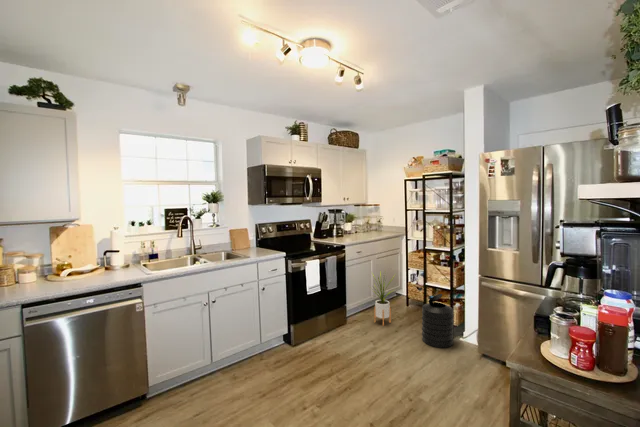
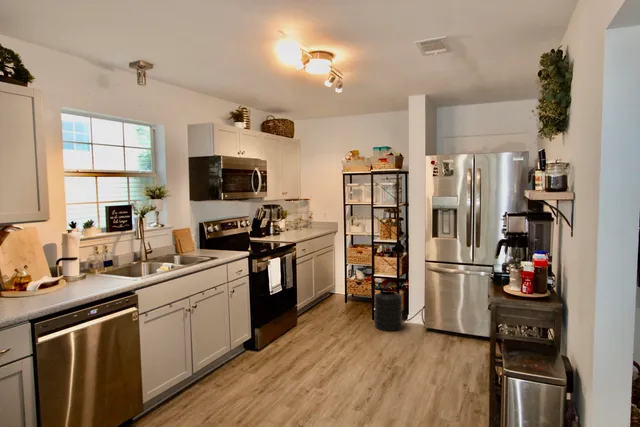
house plant: present [374,272,394,326] -> none [317,263,348,322]

